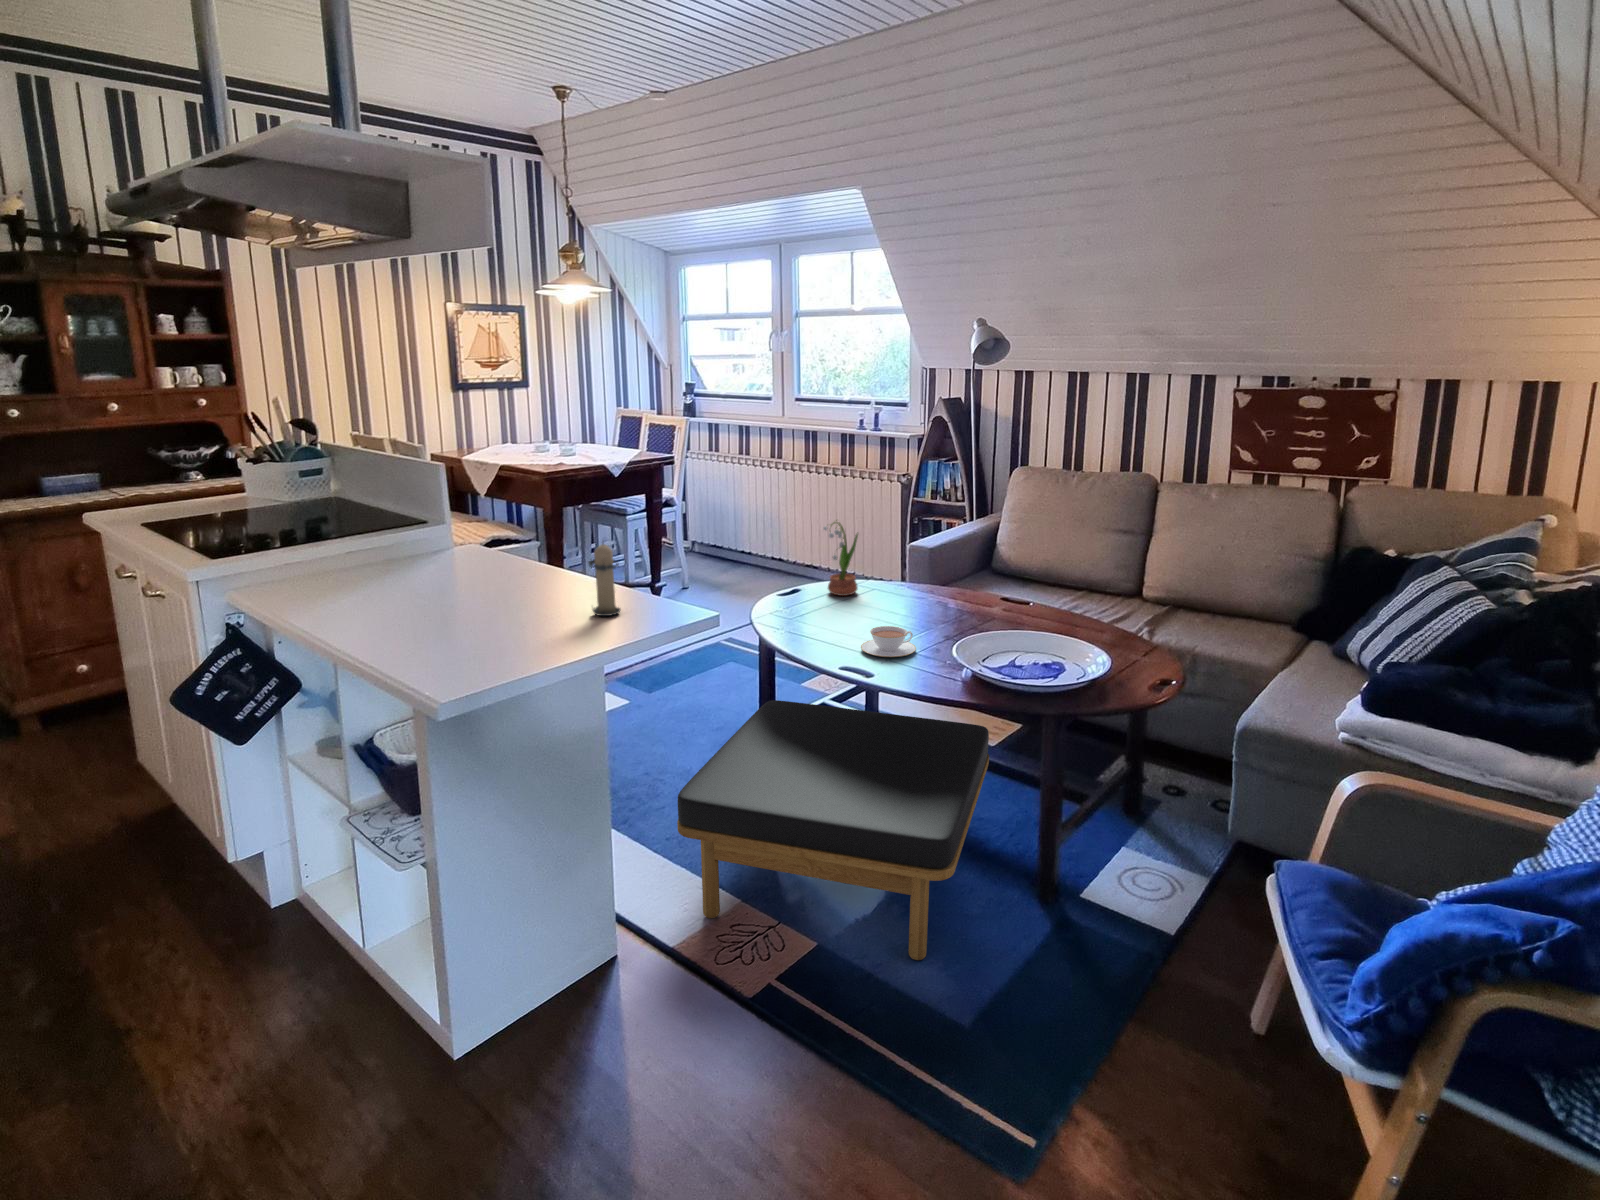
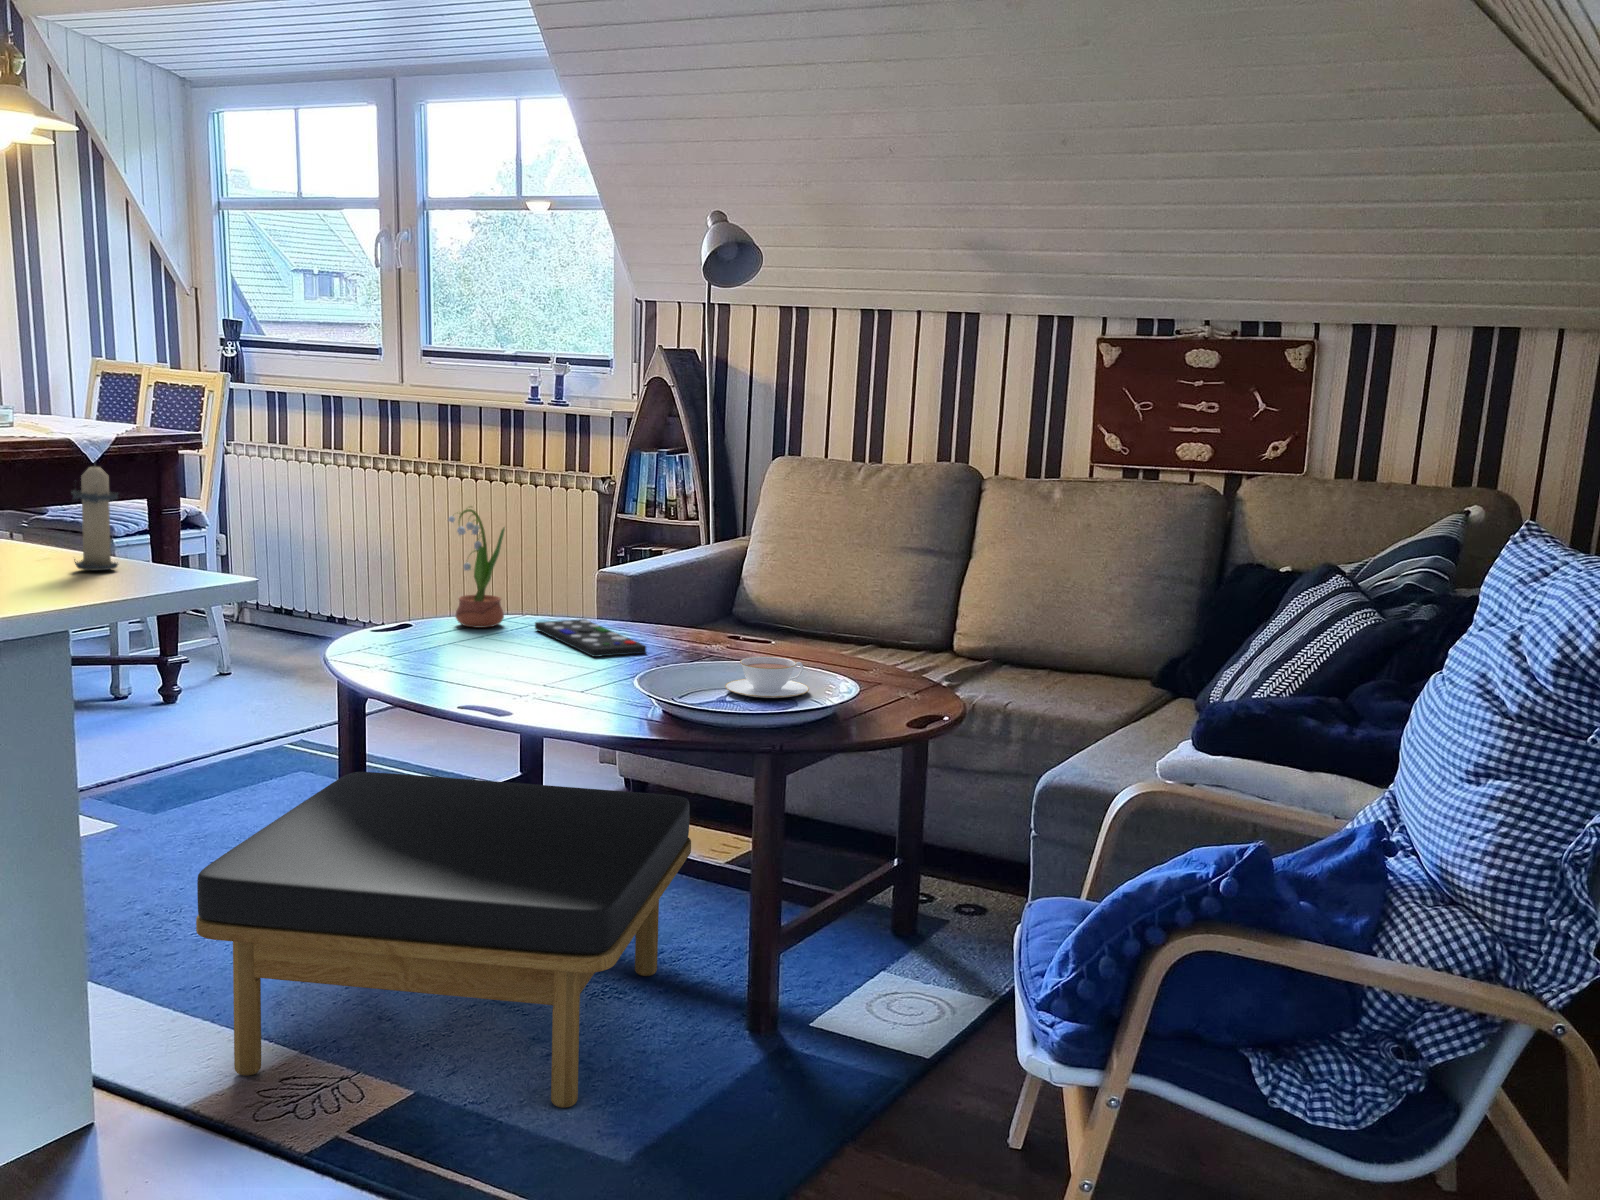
remote control: none [877,590,952,623] -> present [535,619,646,657]
teacup: present [861,626,916,657] -> present [725,657,809,698]

